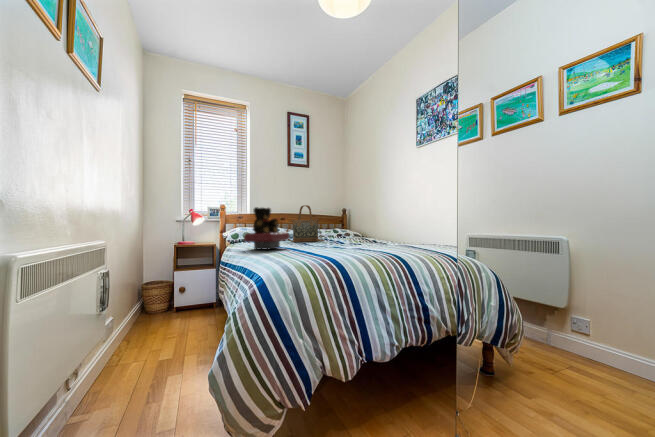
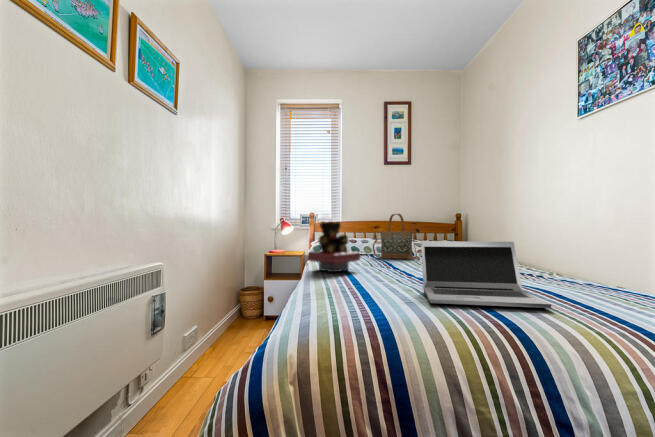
laptop: none [345,218,428,256] -> present [421,241,551,308]

